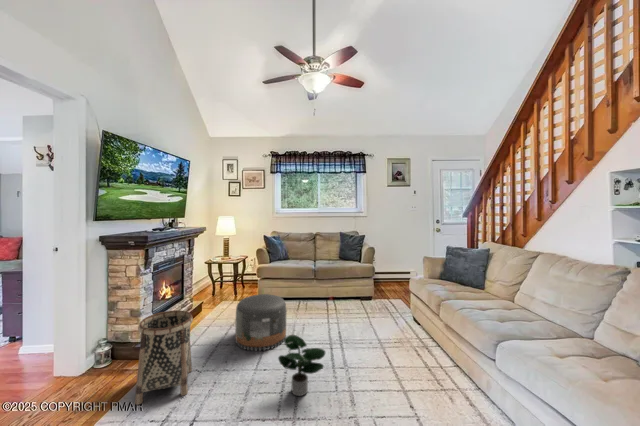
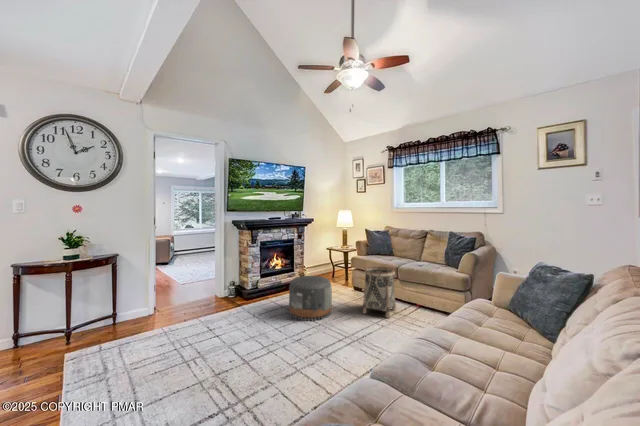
basket: present [135,310,193,405] -> present [363,267,396,318]
potted plant: present [278,335,325,396] -> none [254,304,292,353]

